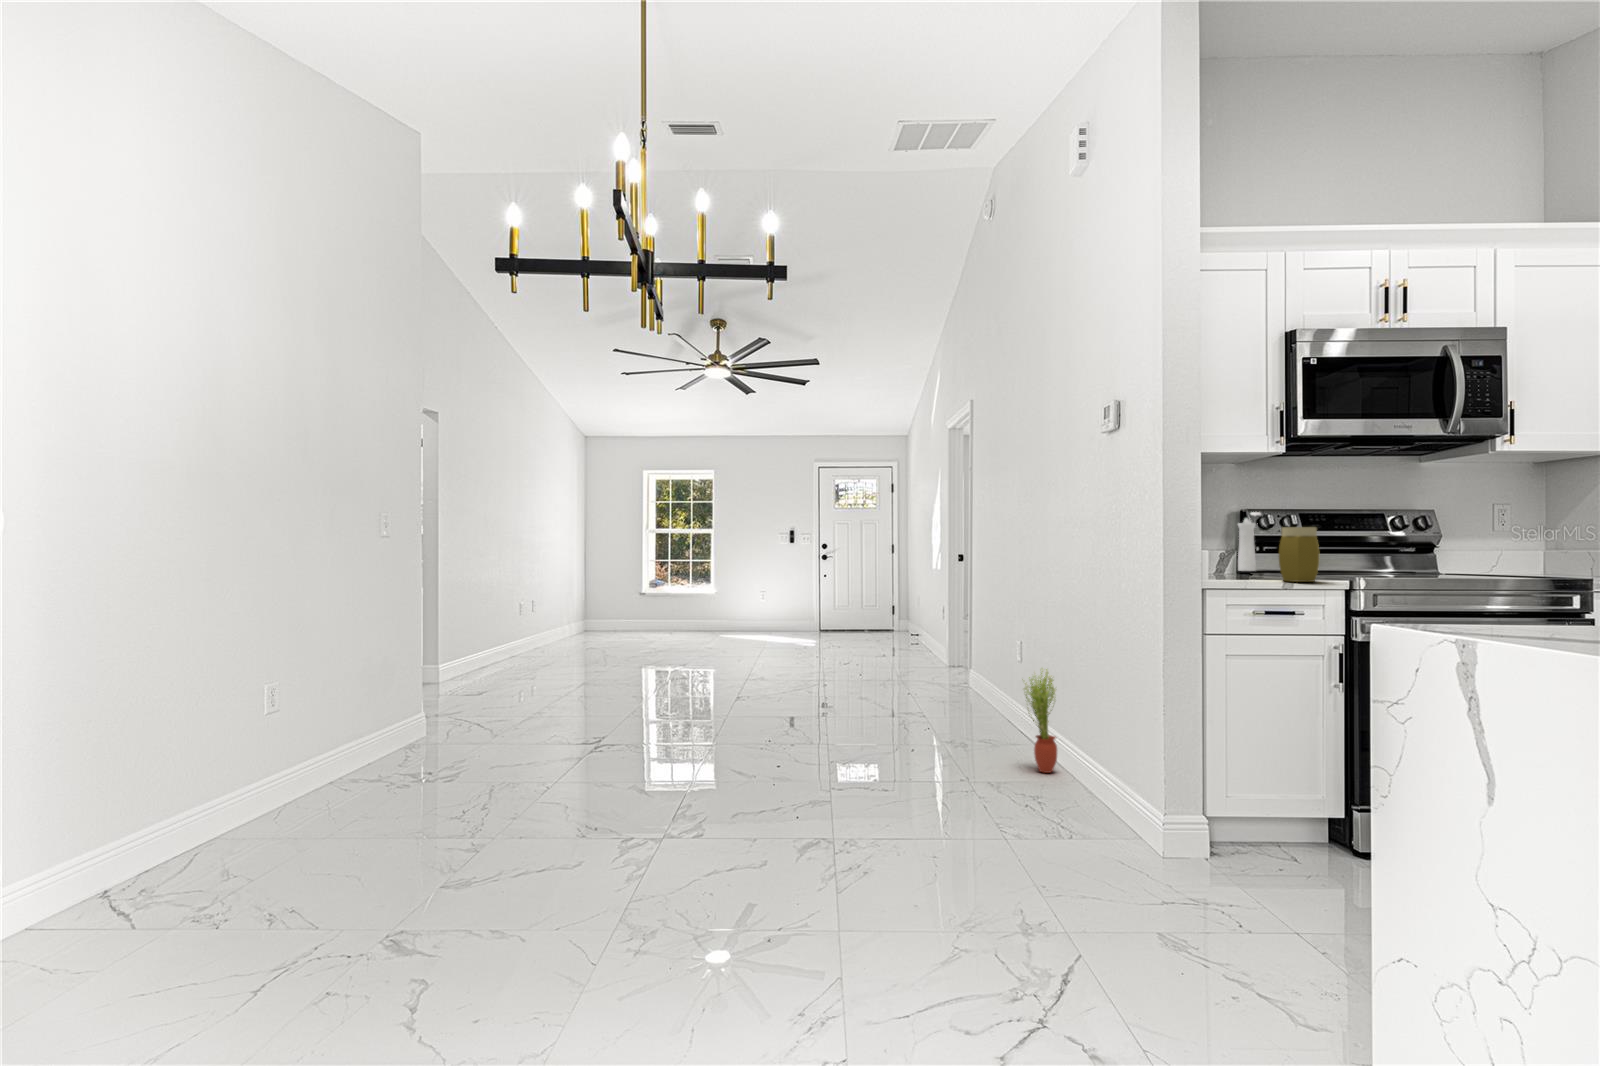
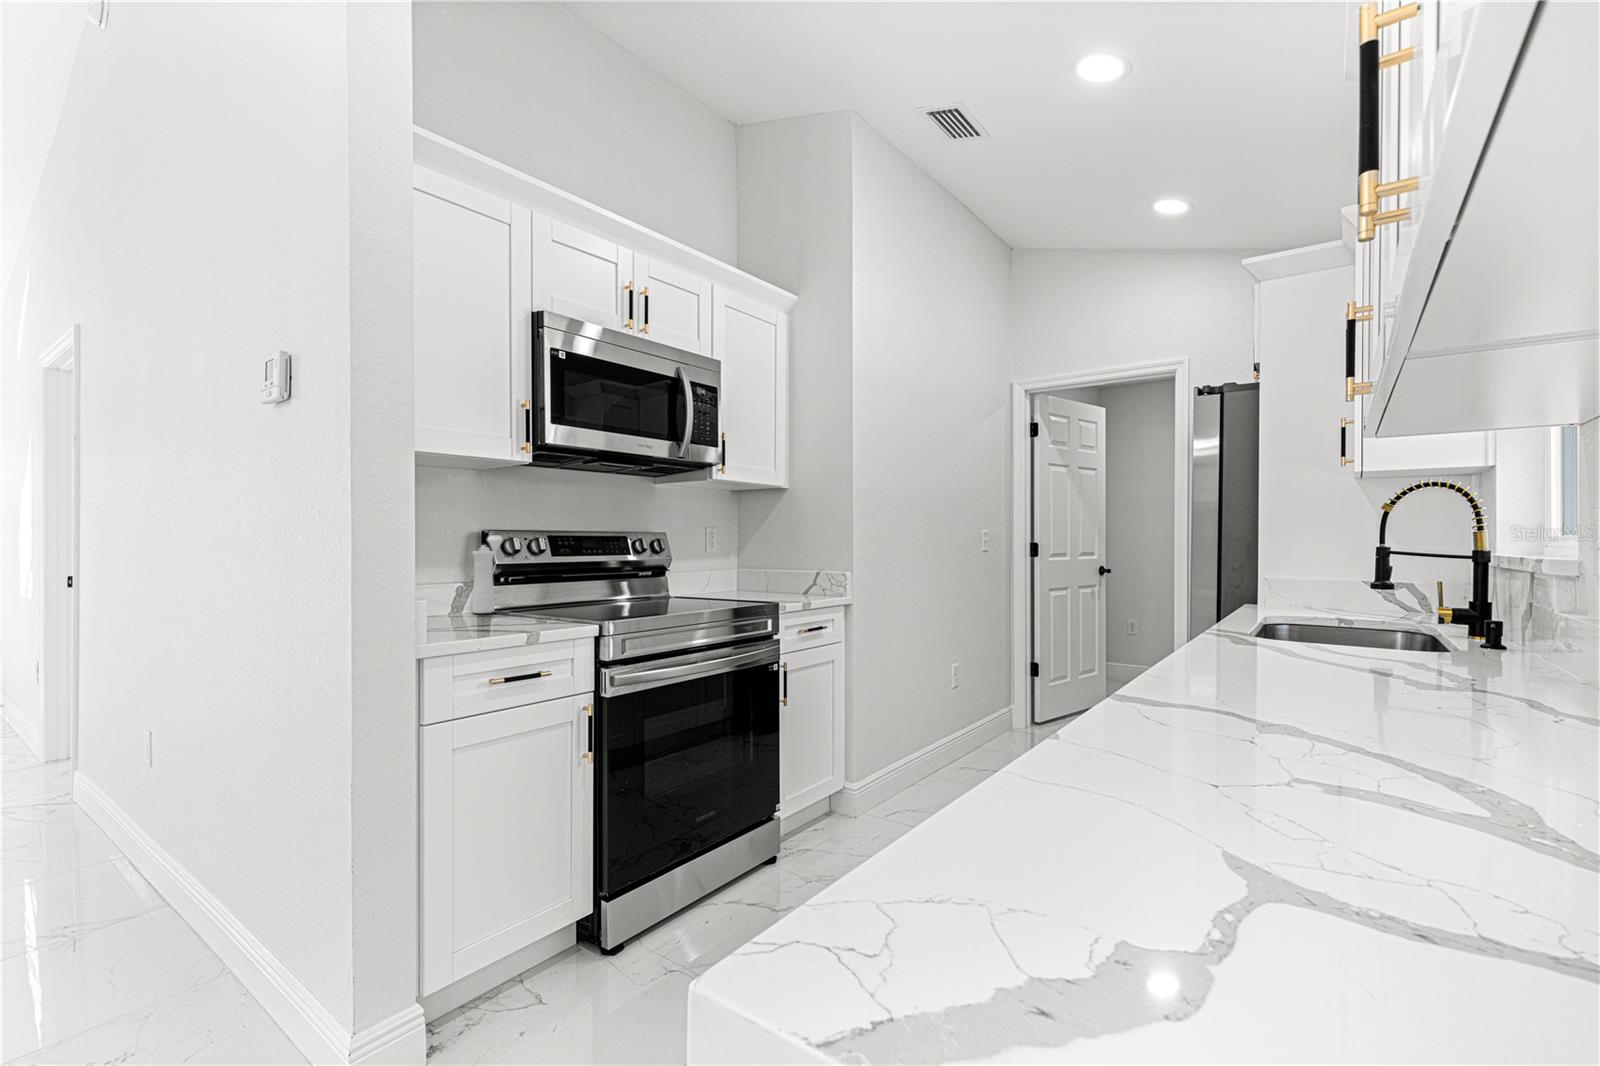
jar: present [1279,527,1319,582] -> none [522,562,569,634]
potted plant: present [1024,669,1057,773] -> none [132,767,202,936]

